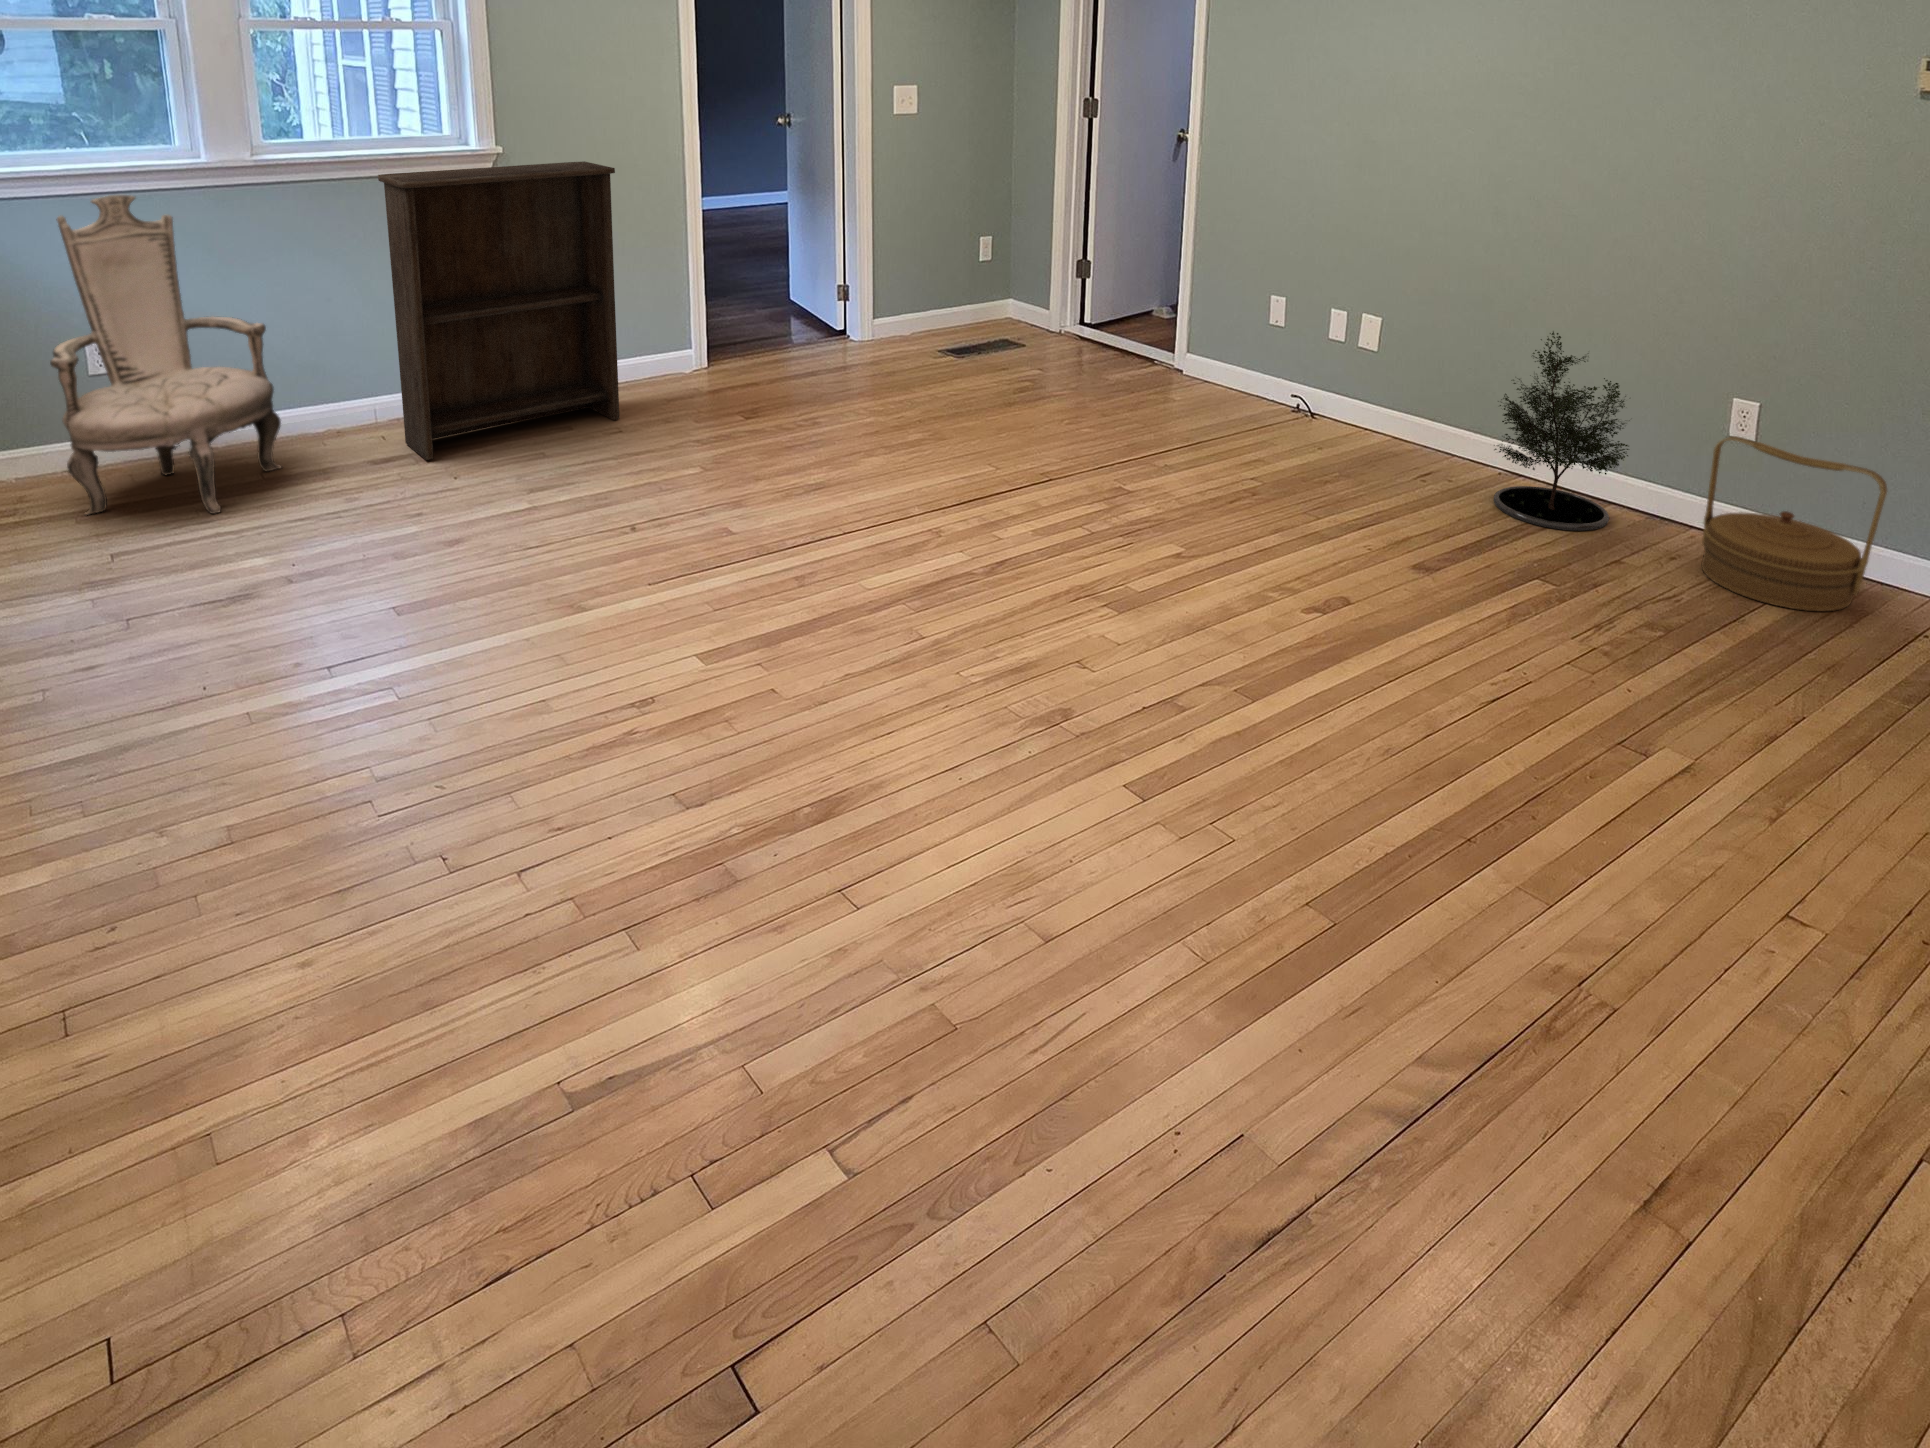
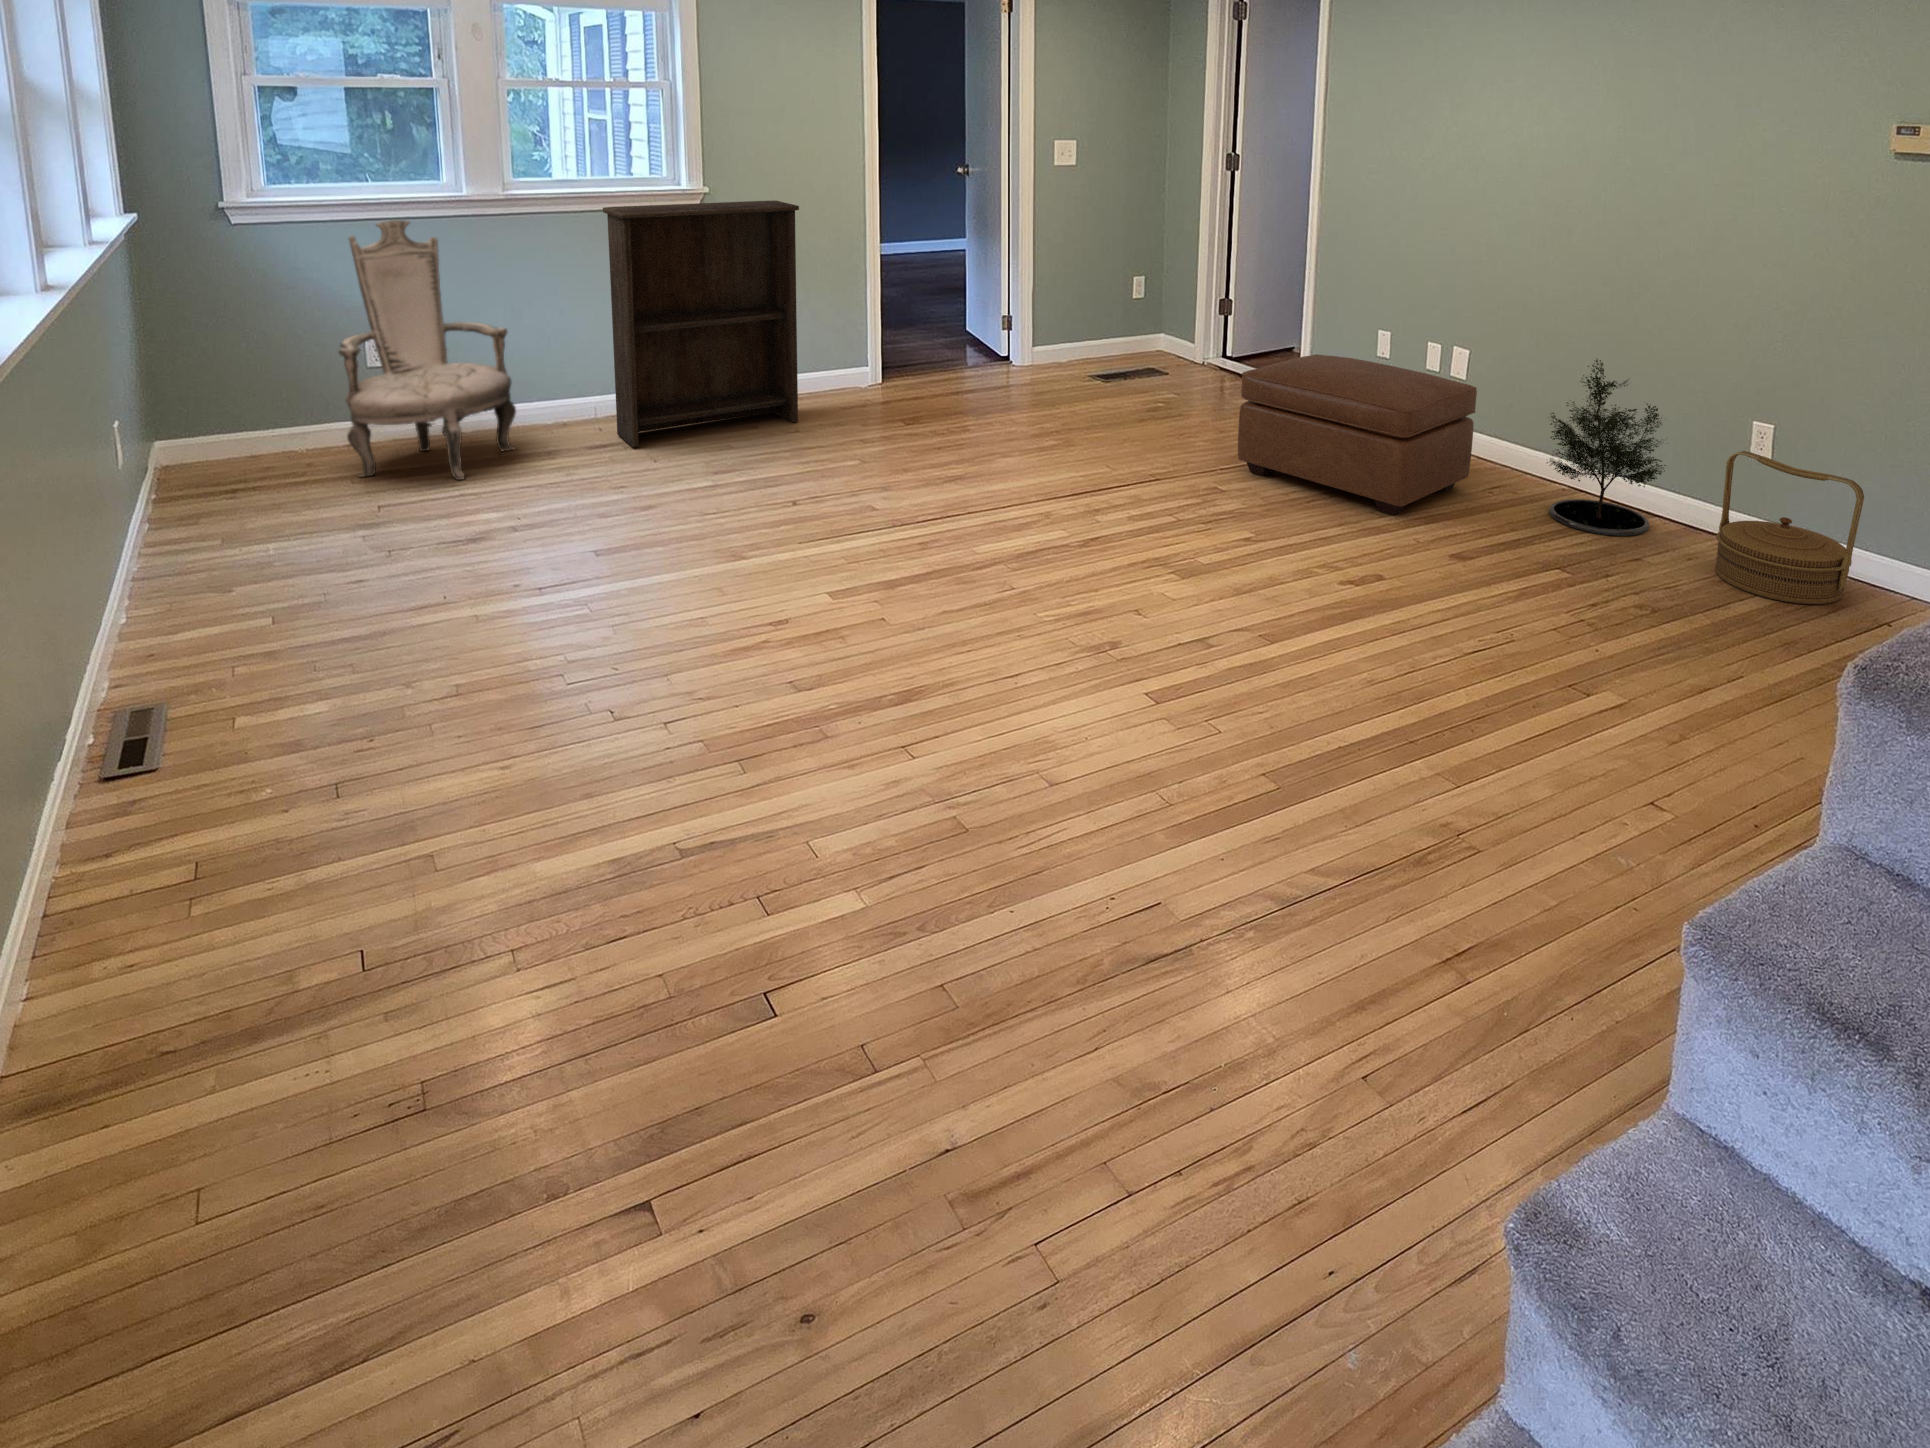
ottoman: none [1137,327,1408,515] -> present [1238,354,1477,515]

